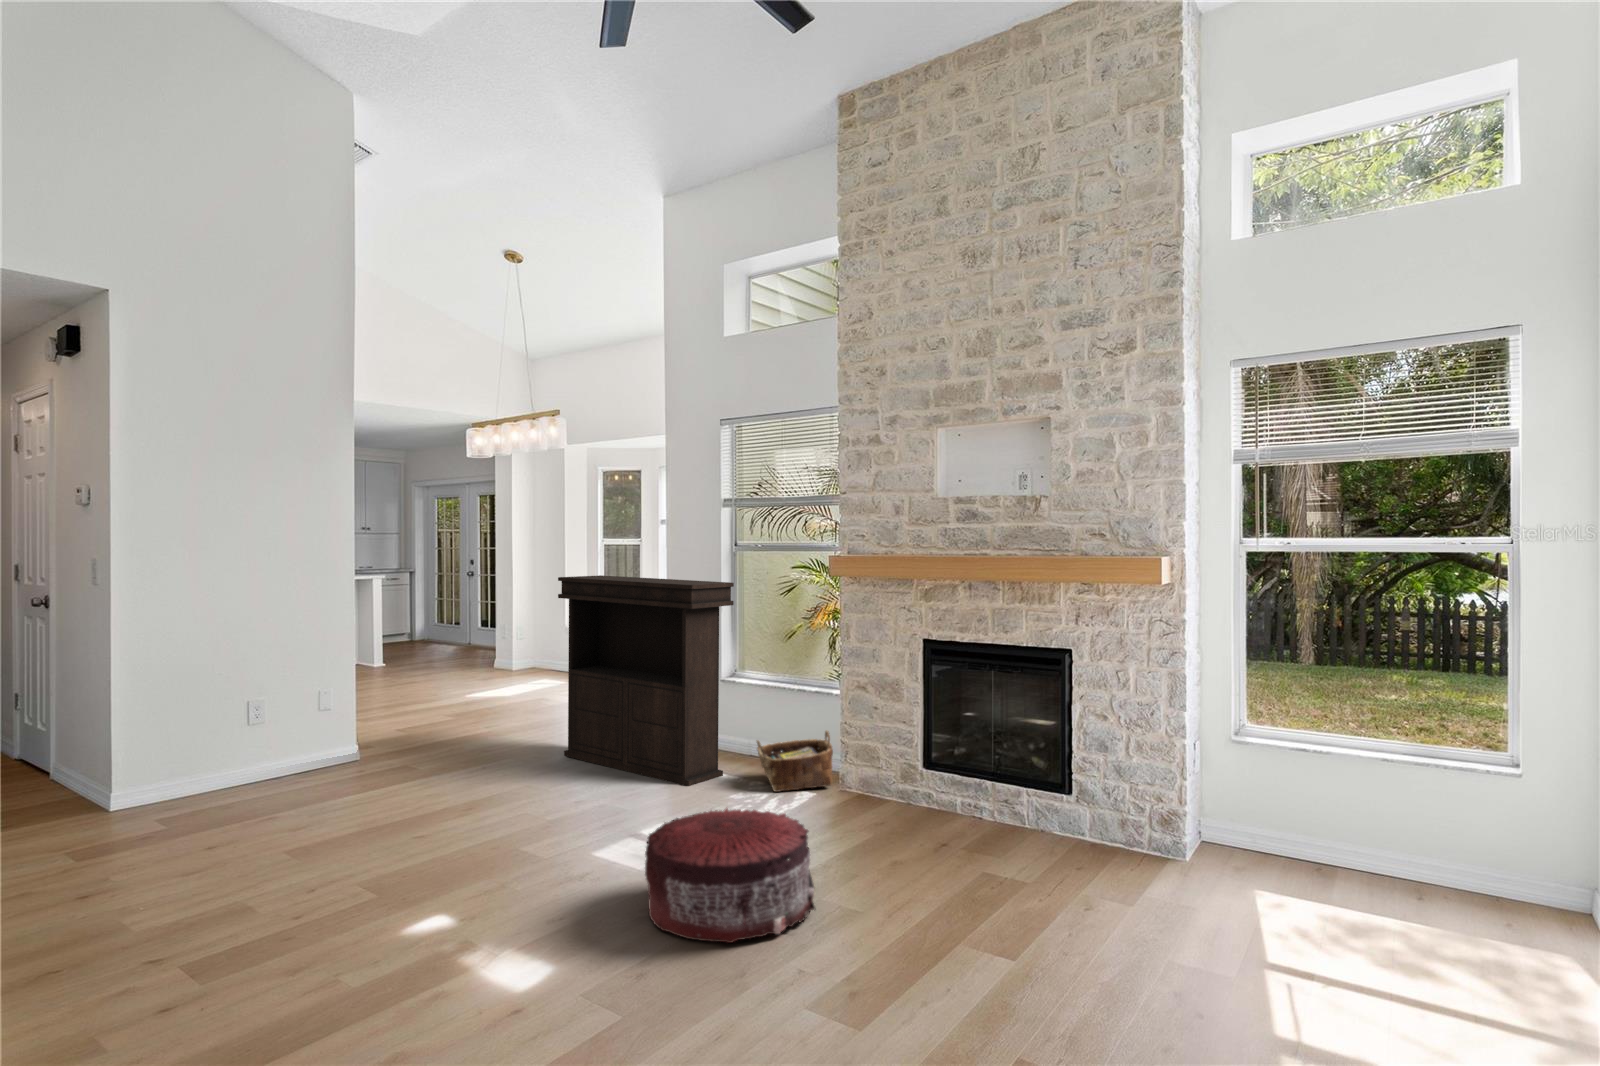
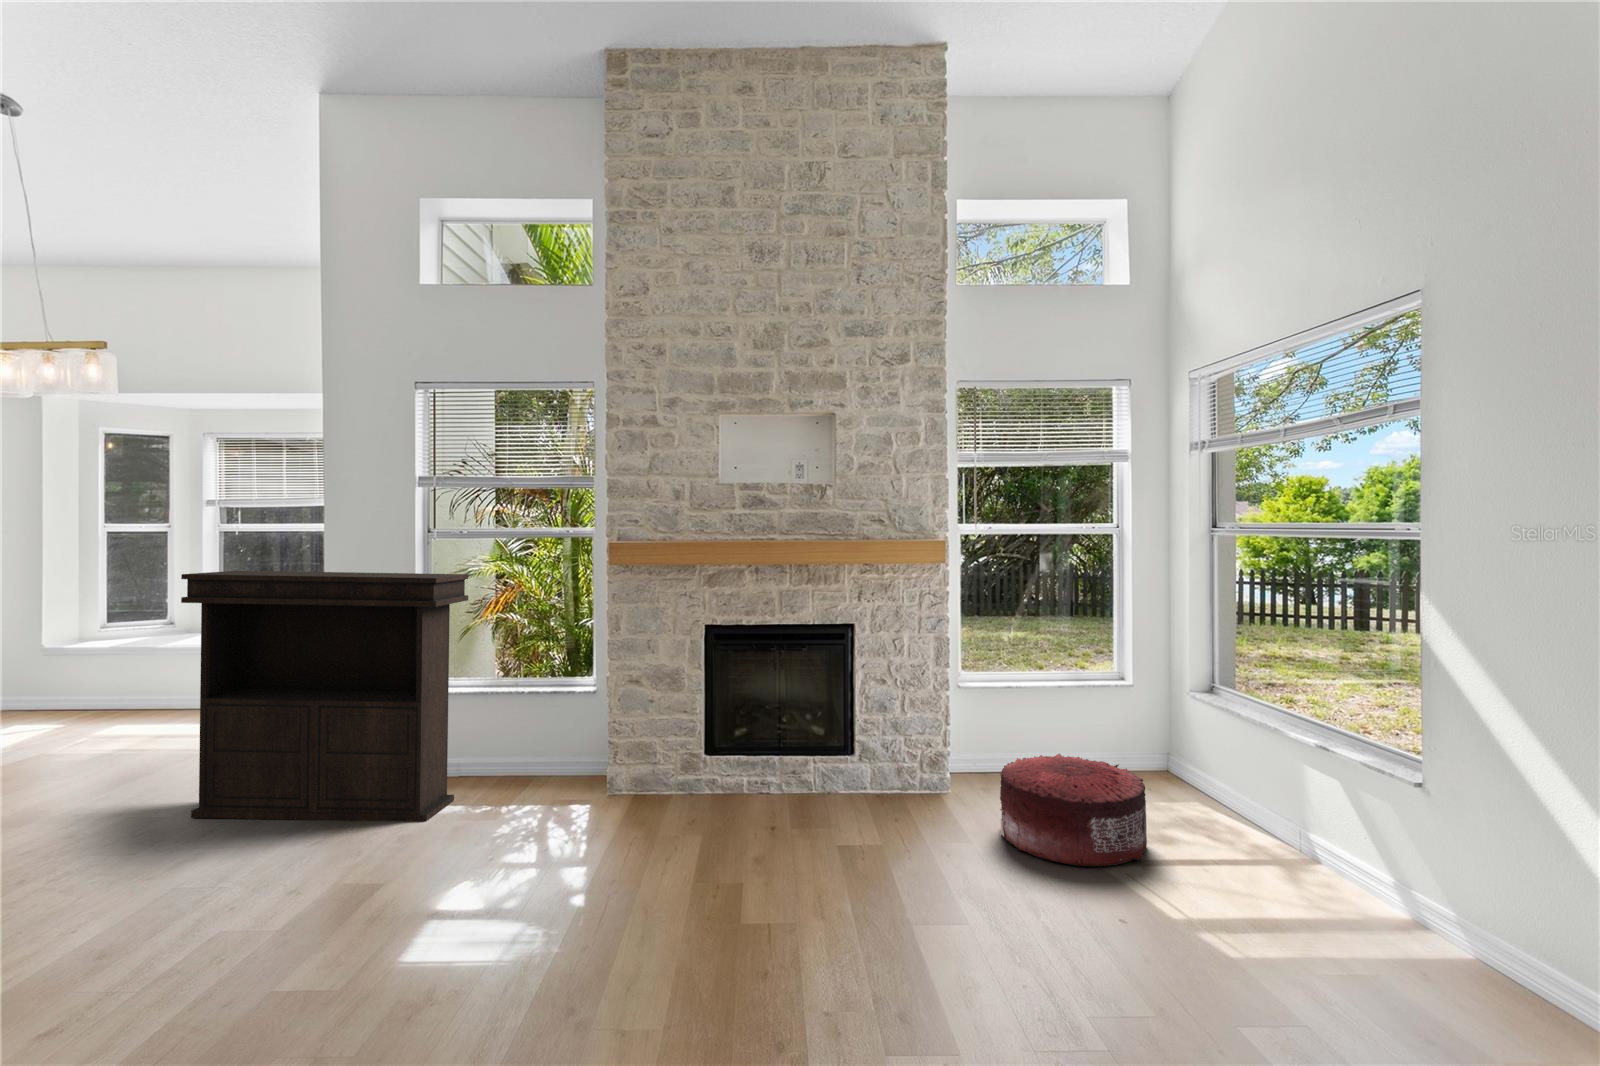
woven basket: present [757,730,833,792] -> none [506,729,596,806]
pouf: present [645,808,815,943] -> present [1000,754,1147,866]

